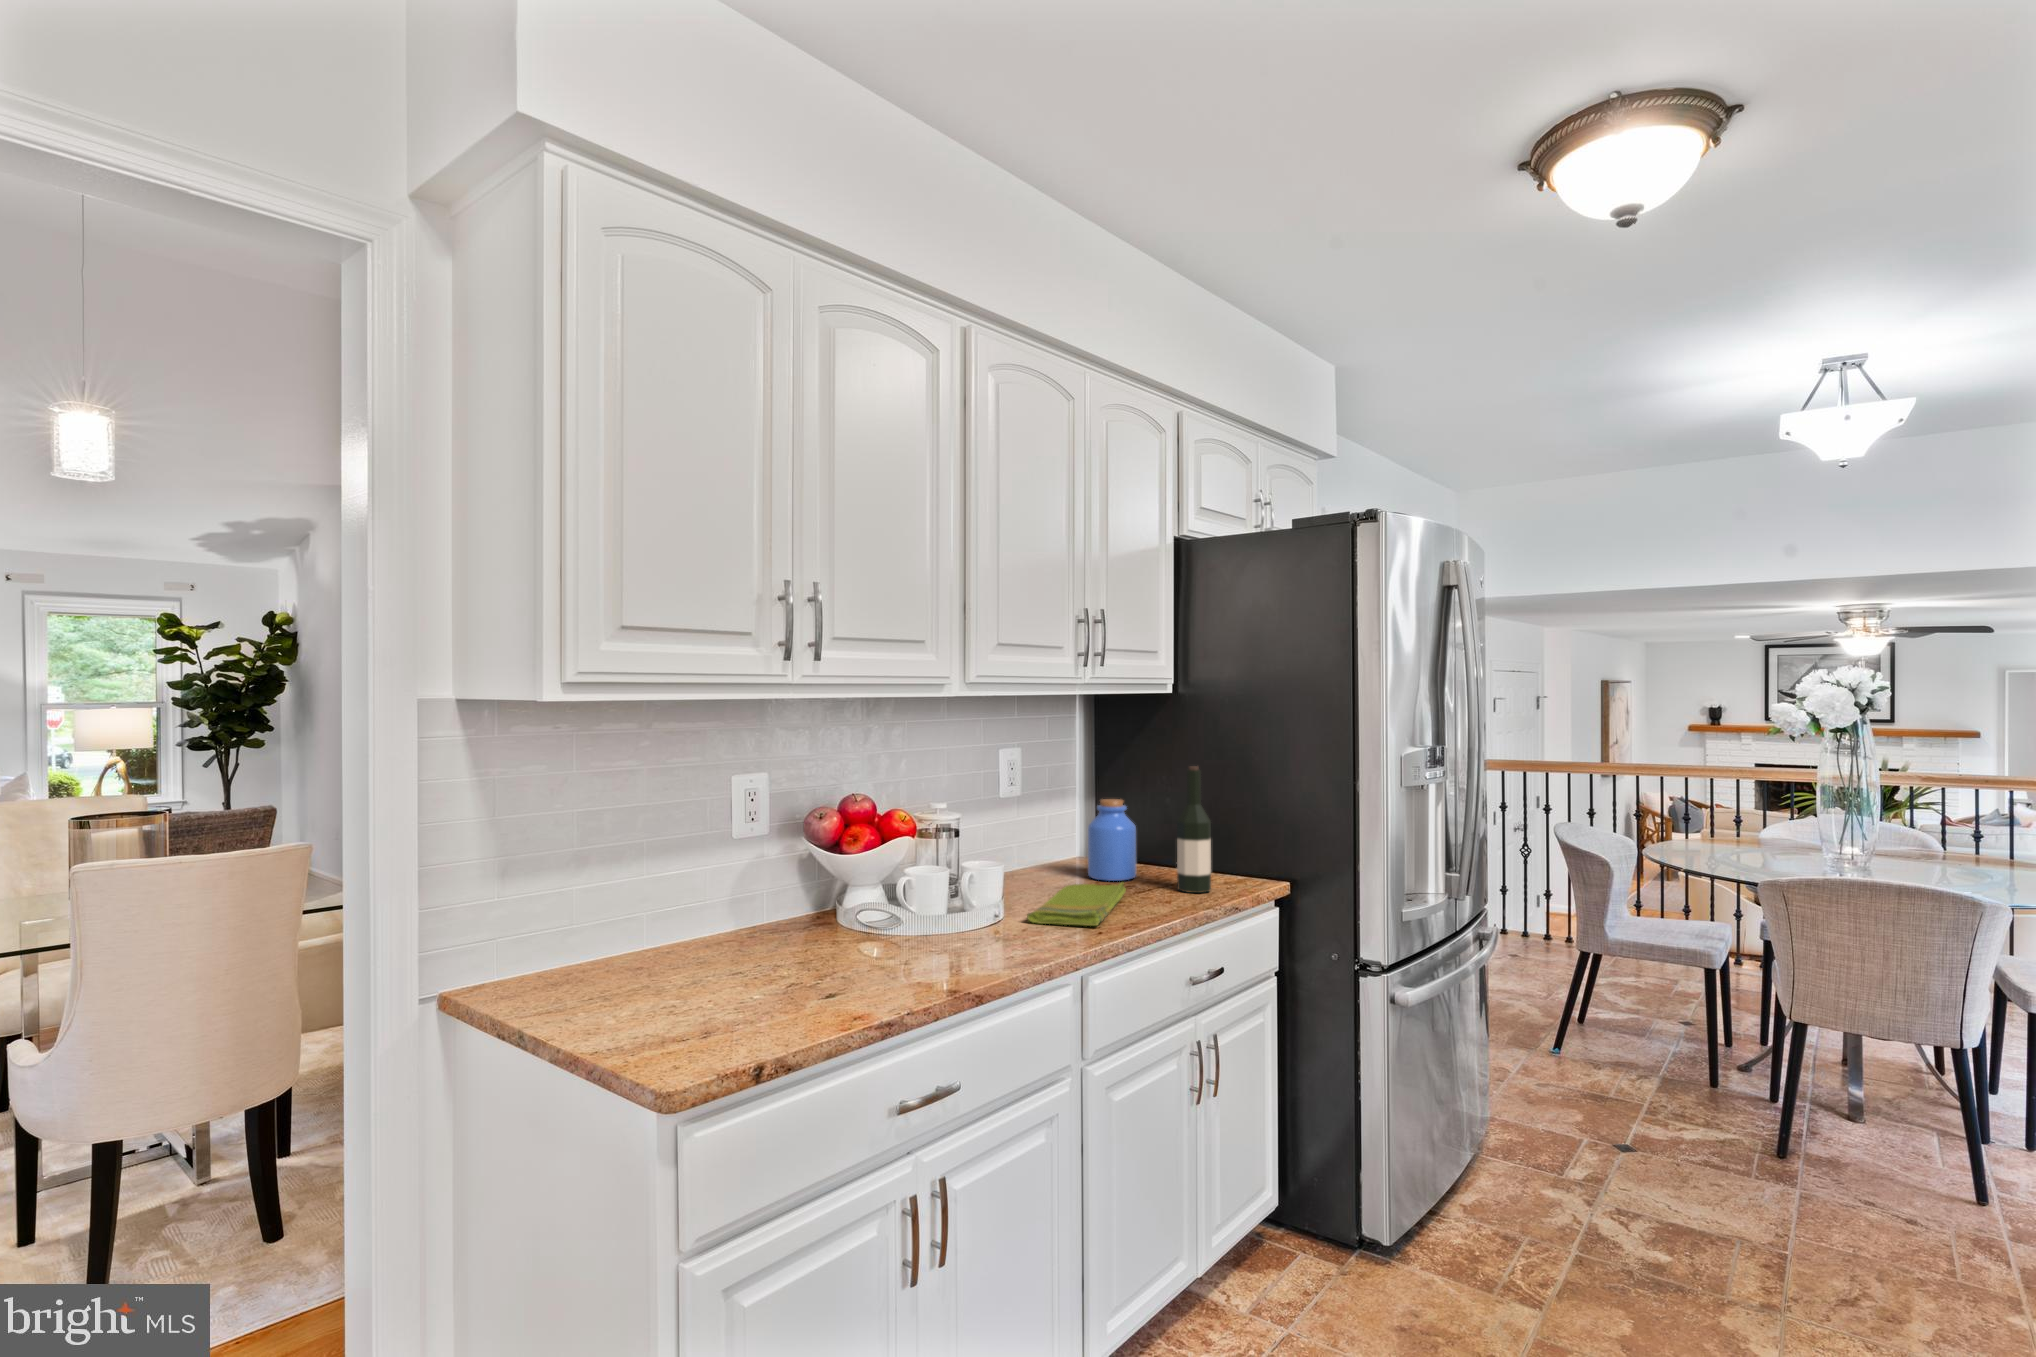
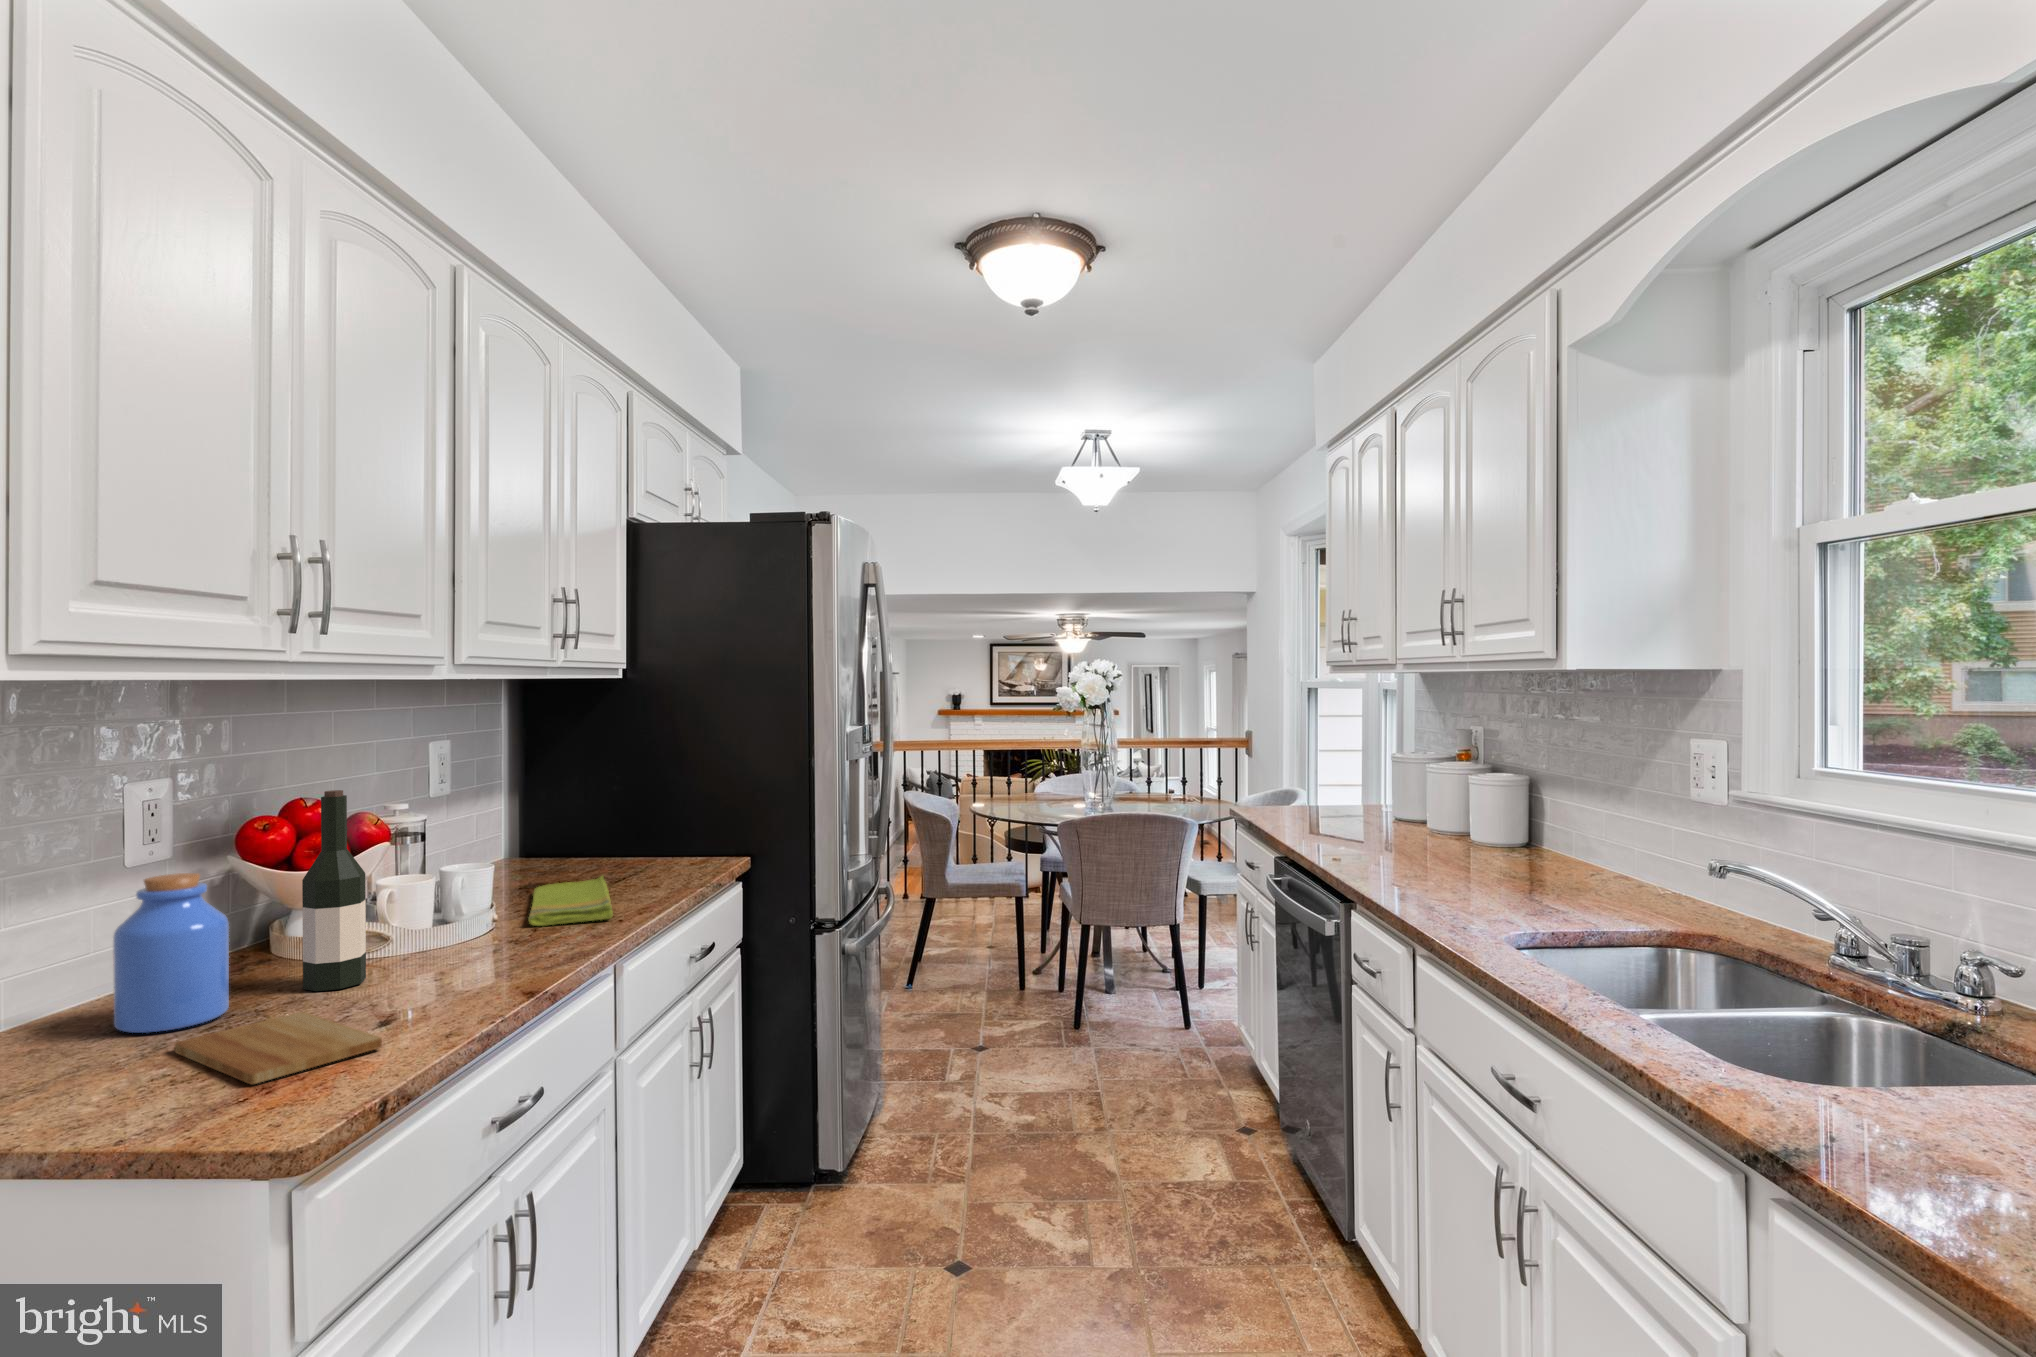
wine bottle: present [1177,766,1211,893] -> present [302,790,366,991]
jar: present [1088,799,1136,881] -> present [113,873,229,1033]
cutting board: none [706,968,815,1022] -> present [175,1012,382,1084]

